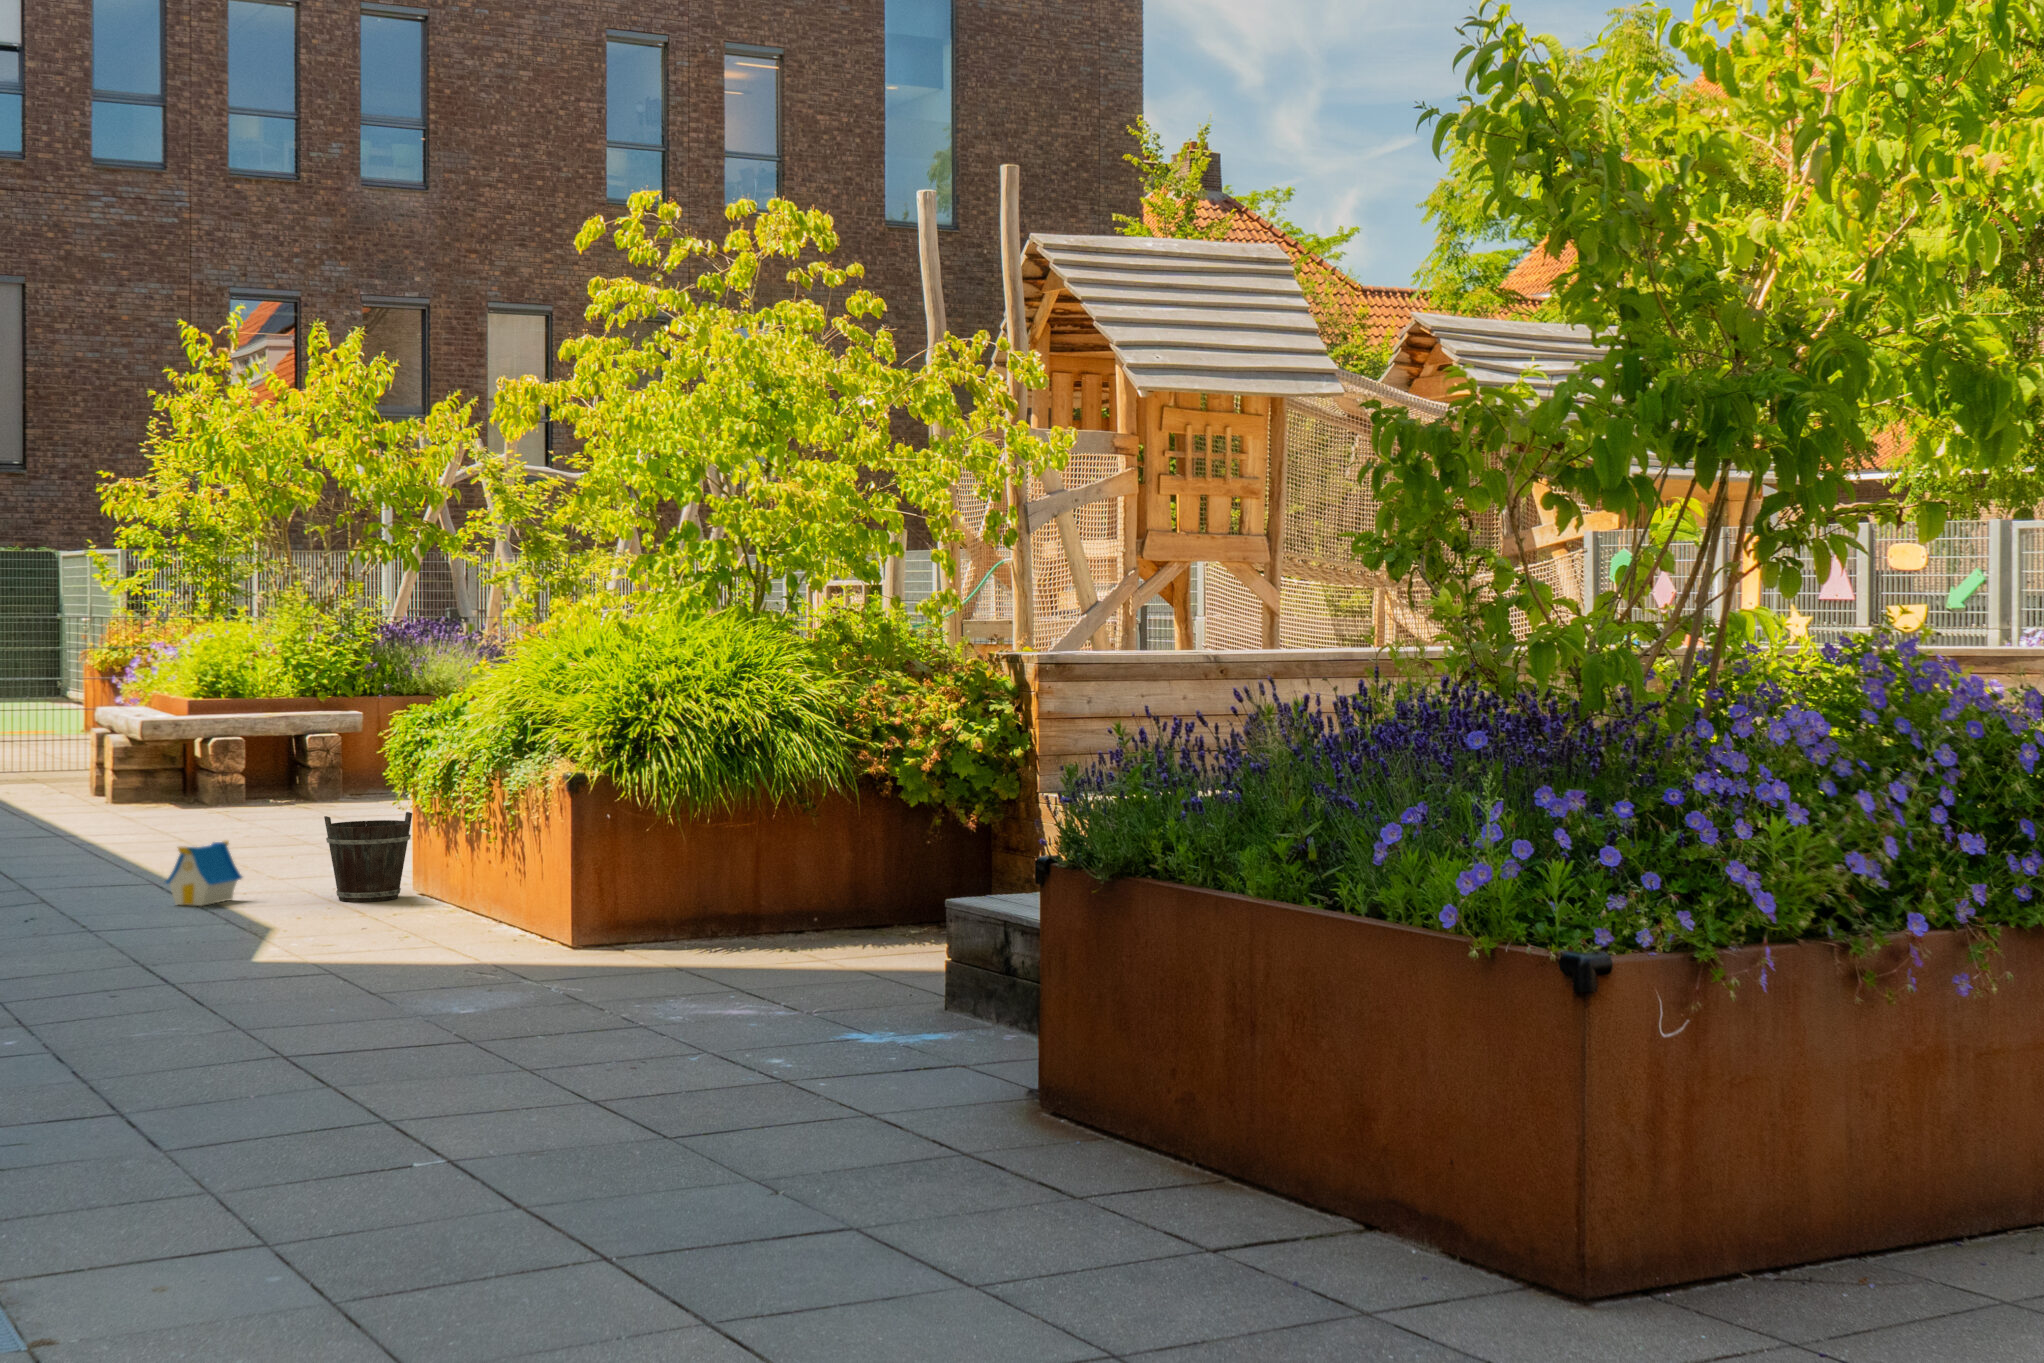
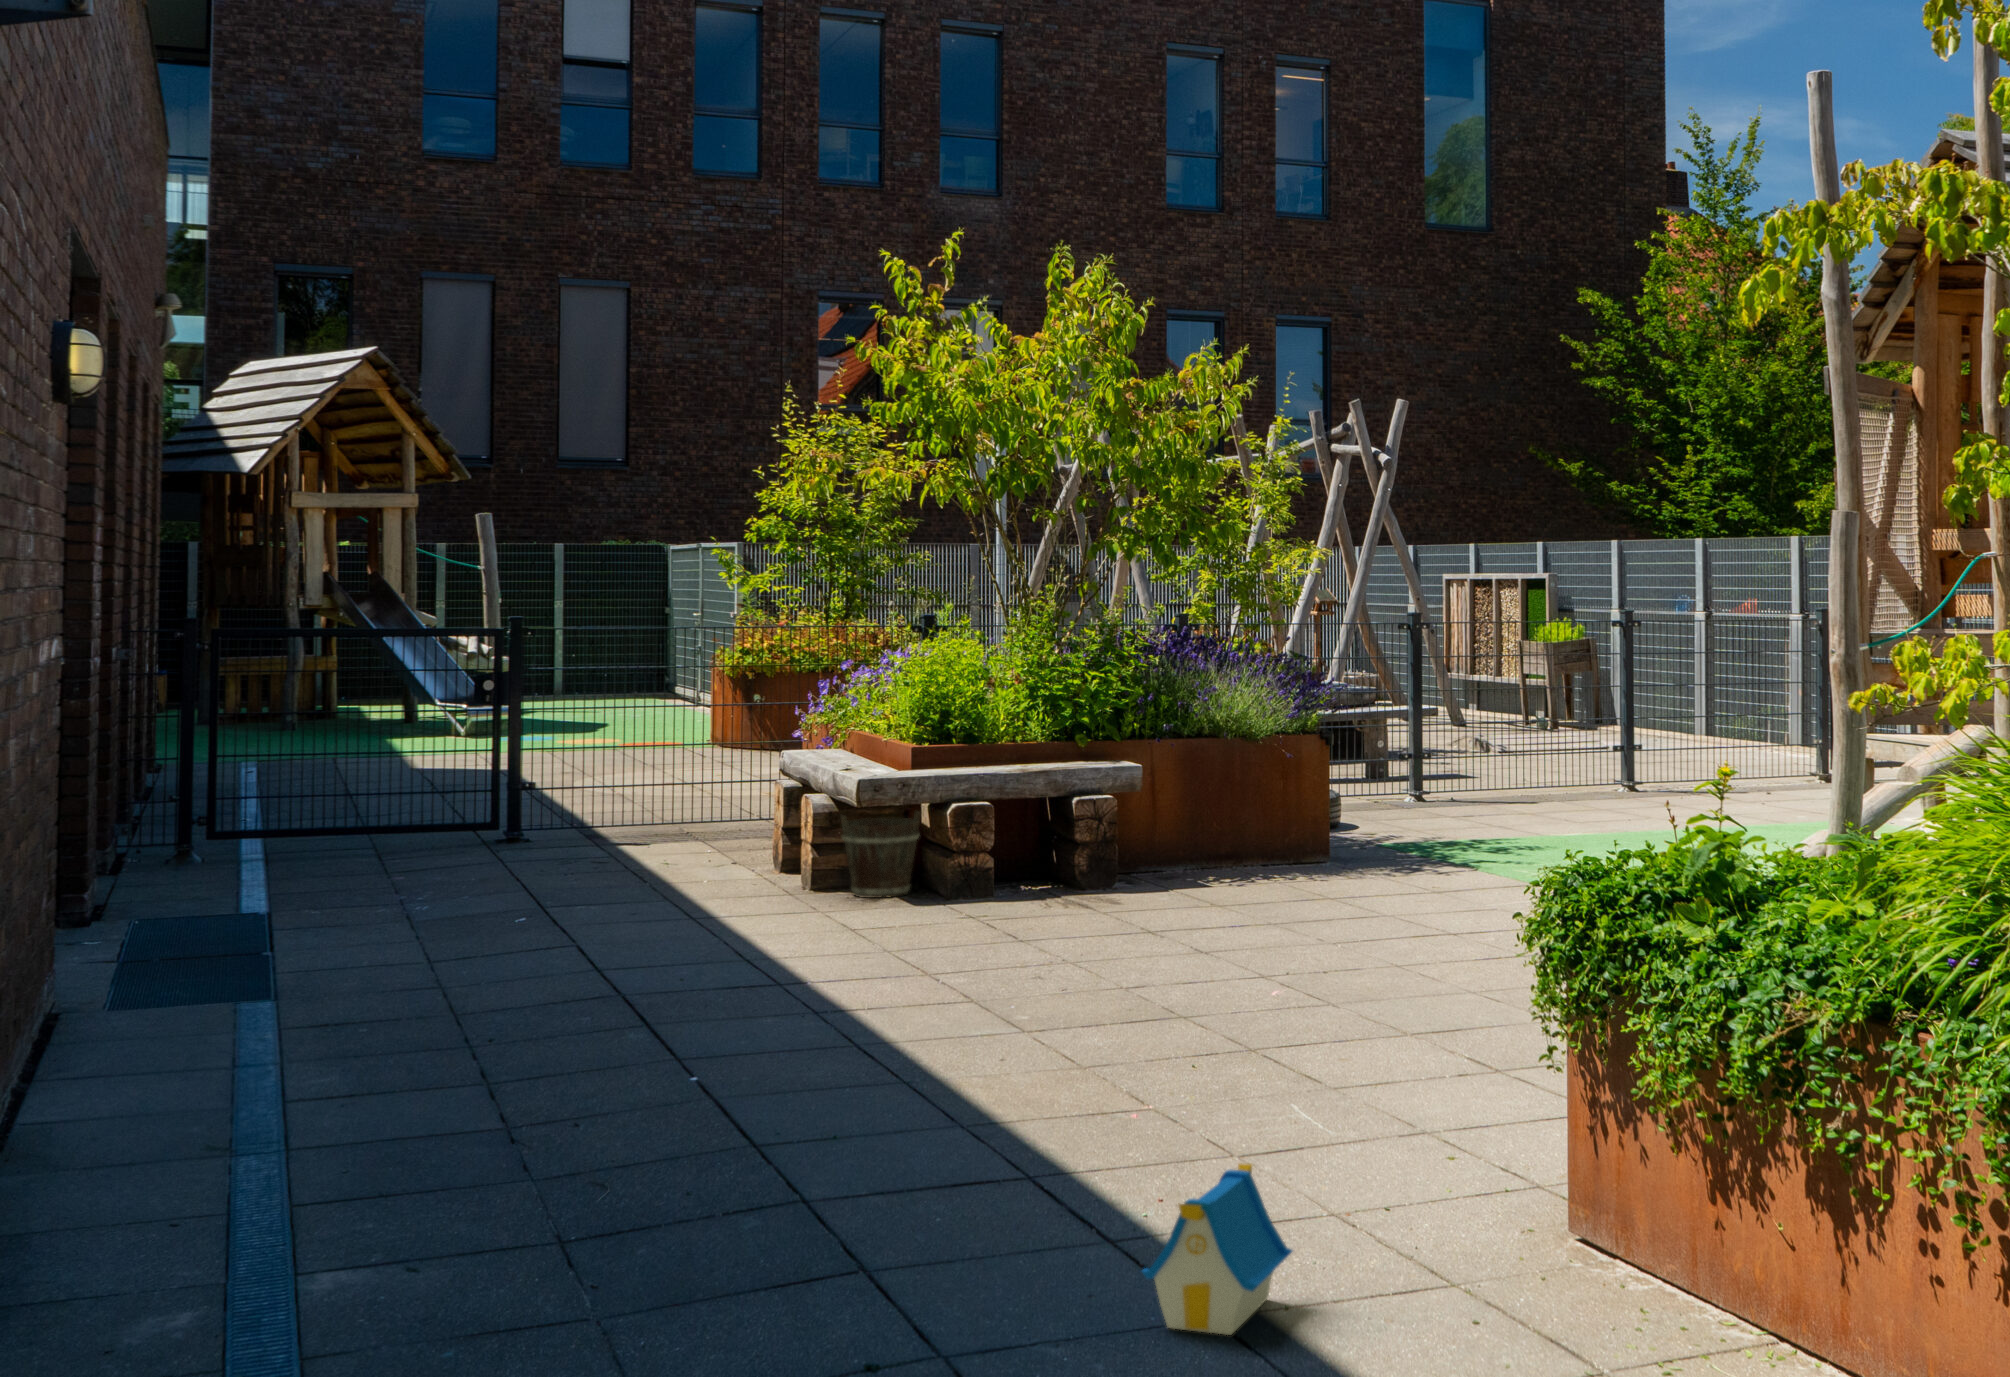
bucket: present [324,812,412,902] -> present [840,811,921,898]

